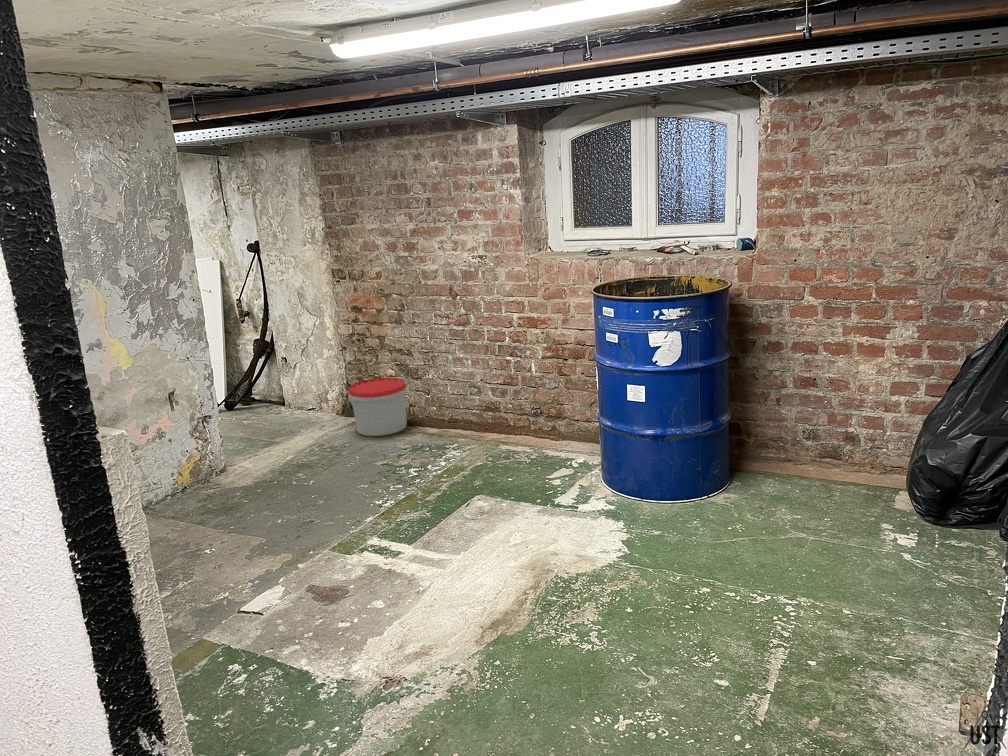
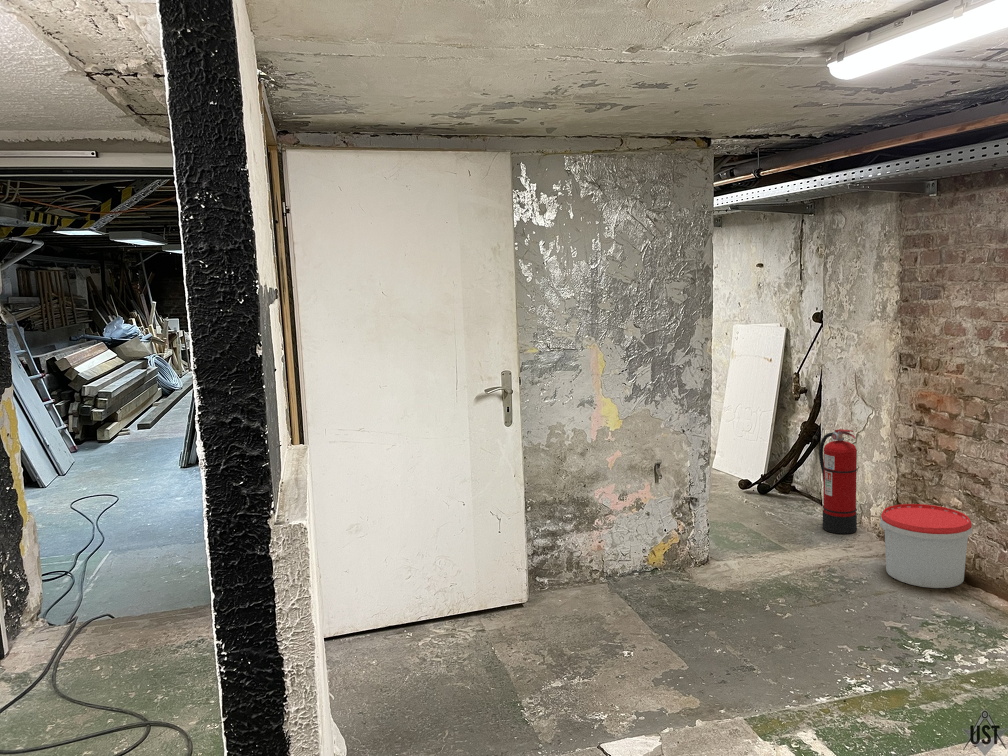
fire extinguisher: none [282,336,322,420] -> present [819,429,857,534]

